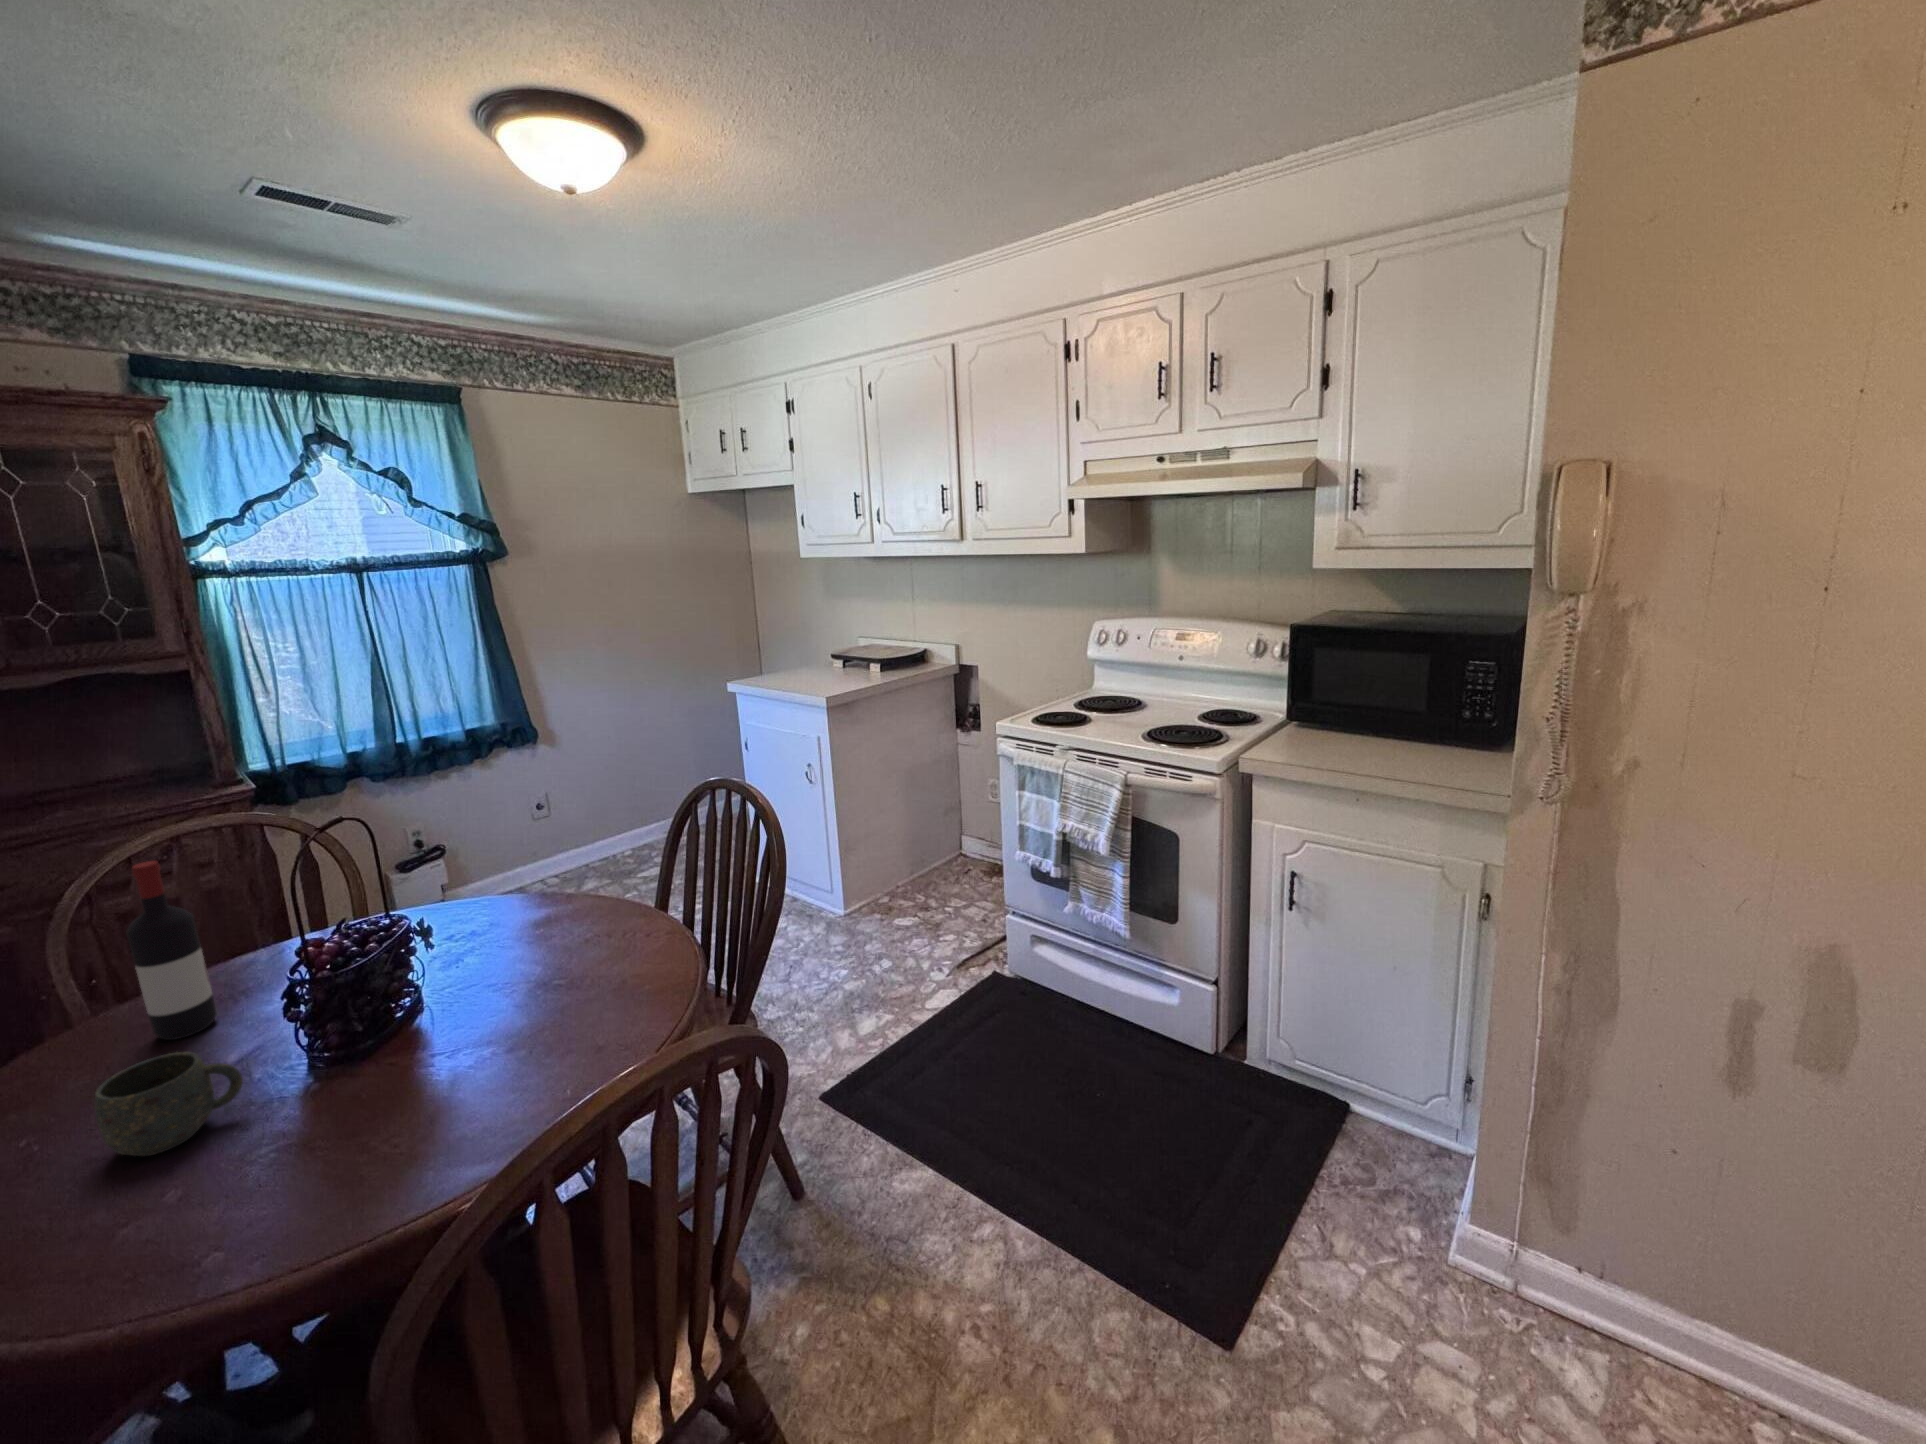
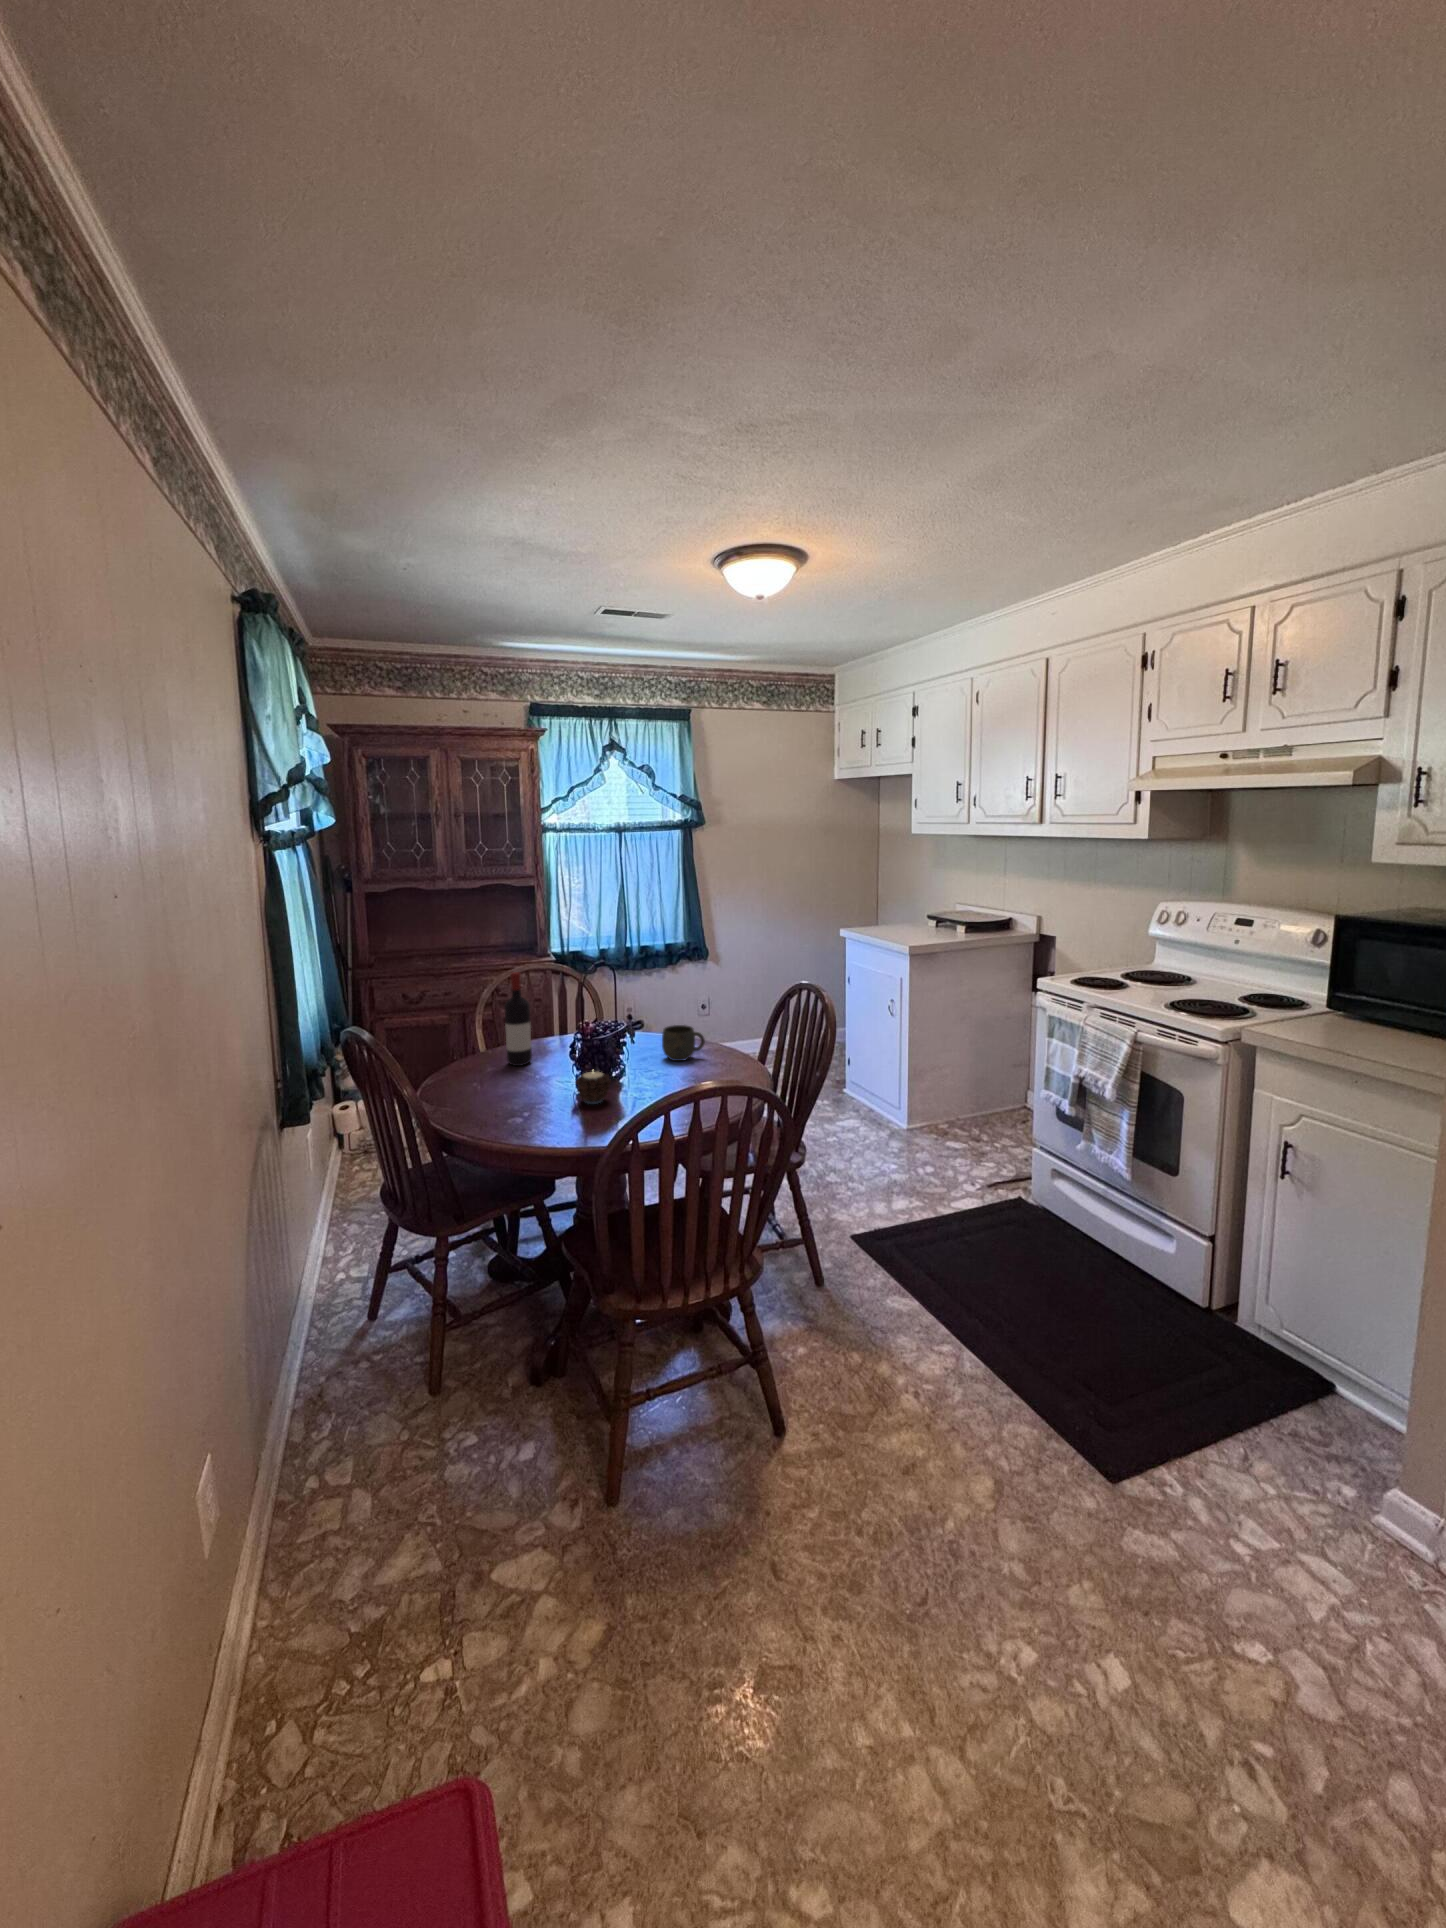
candle: none [324,1027,409,1097] -> present [575,1071,611,1104]
mug: present [94,1052,243,1156] -> present [662,1025,705,1061]

